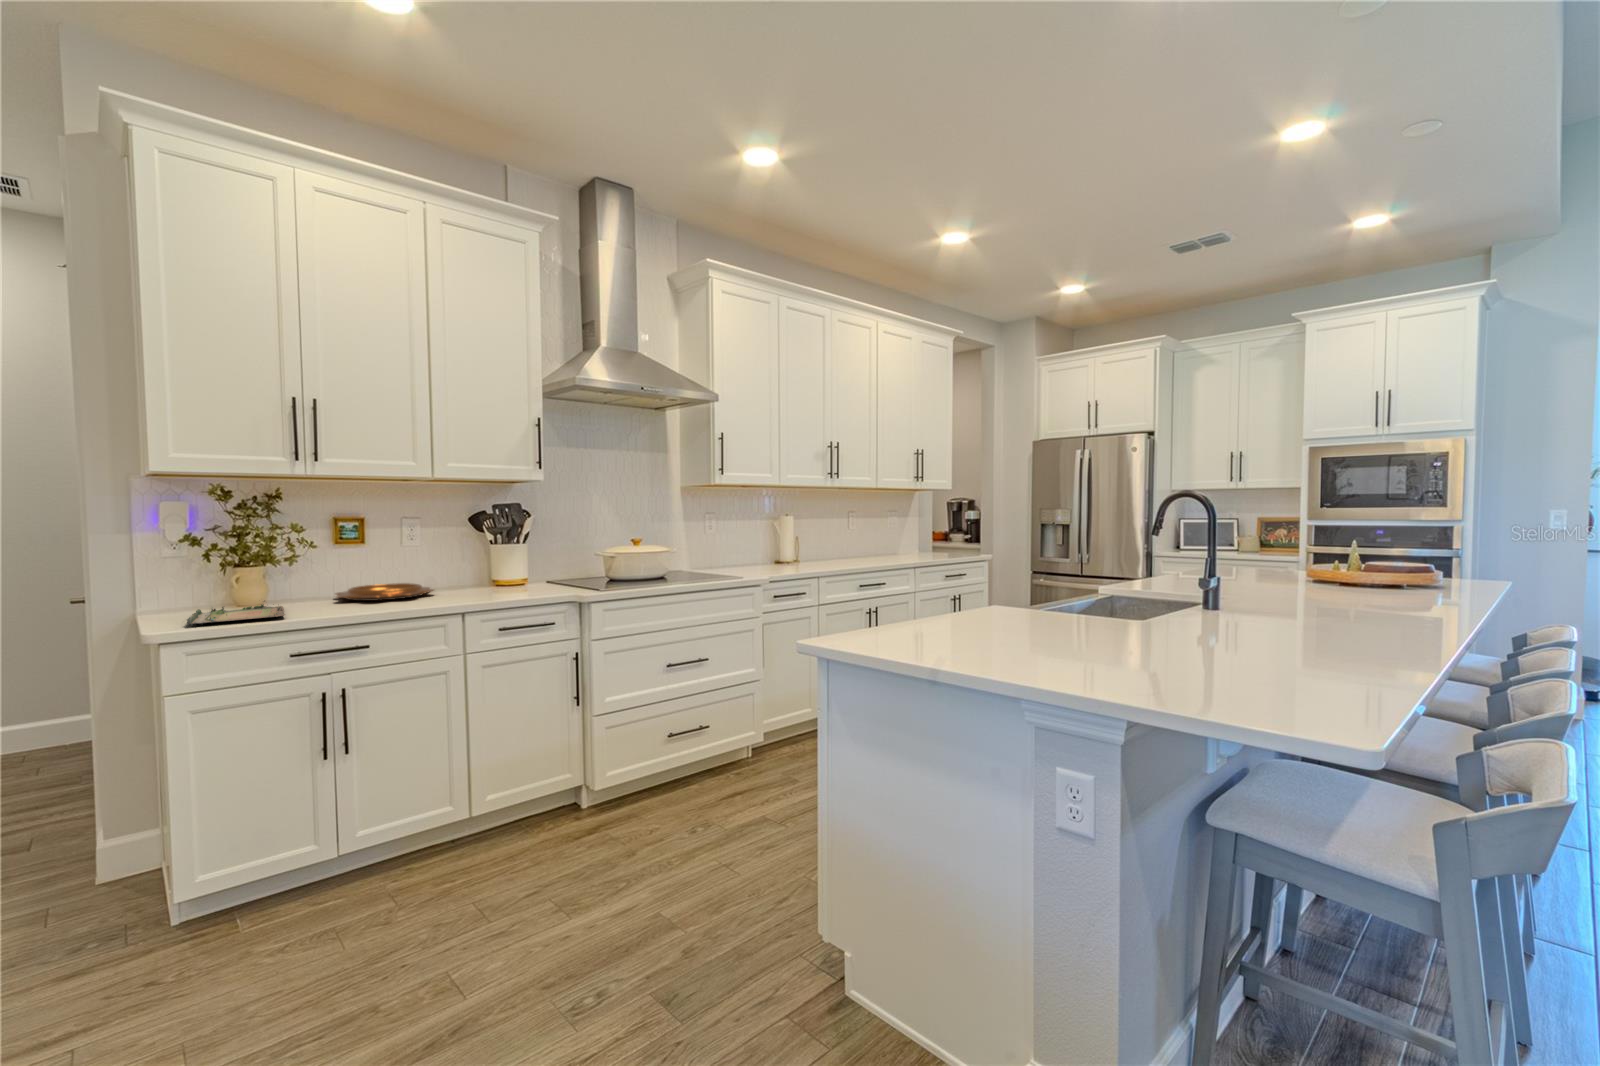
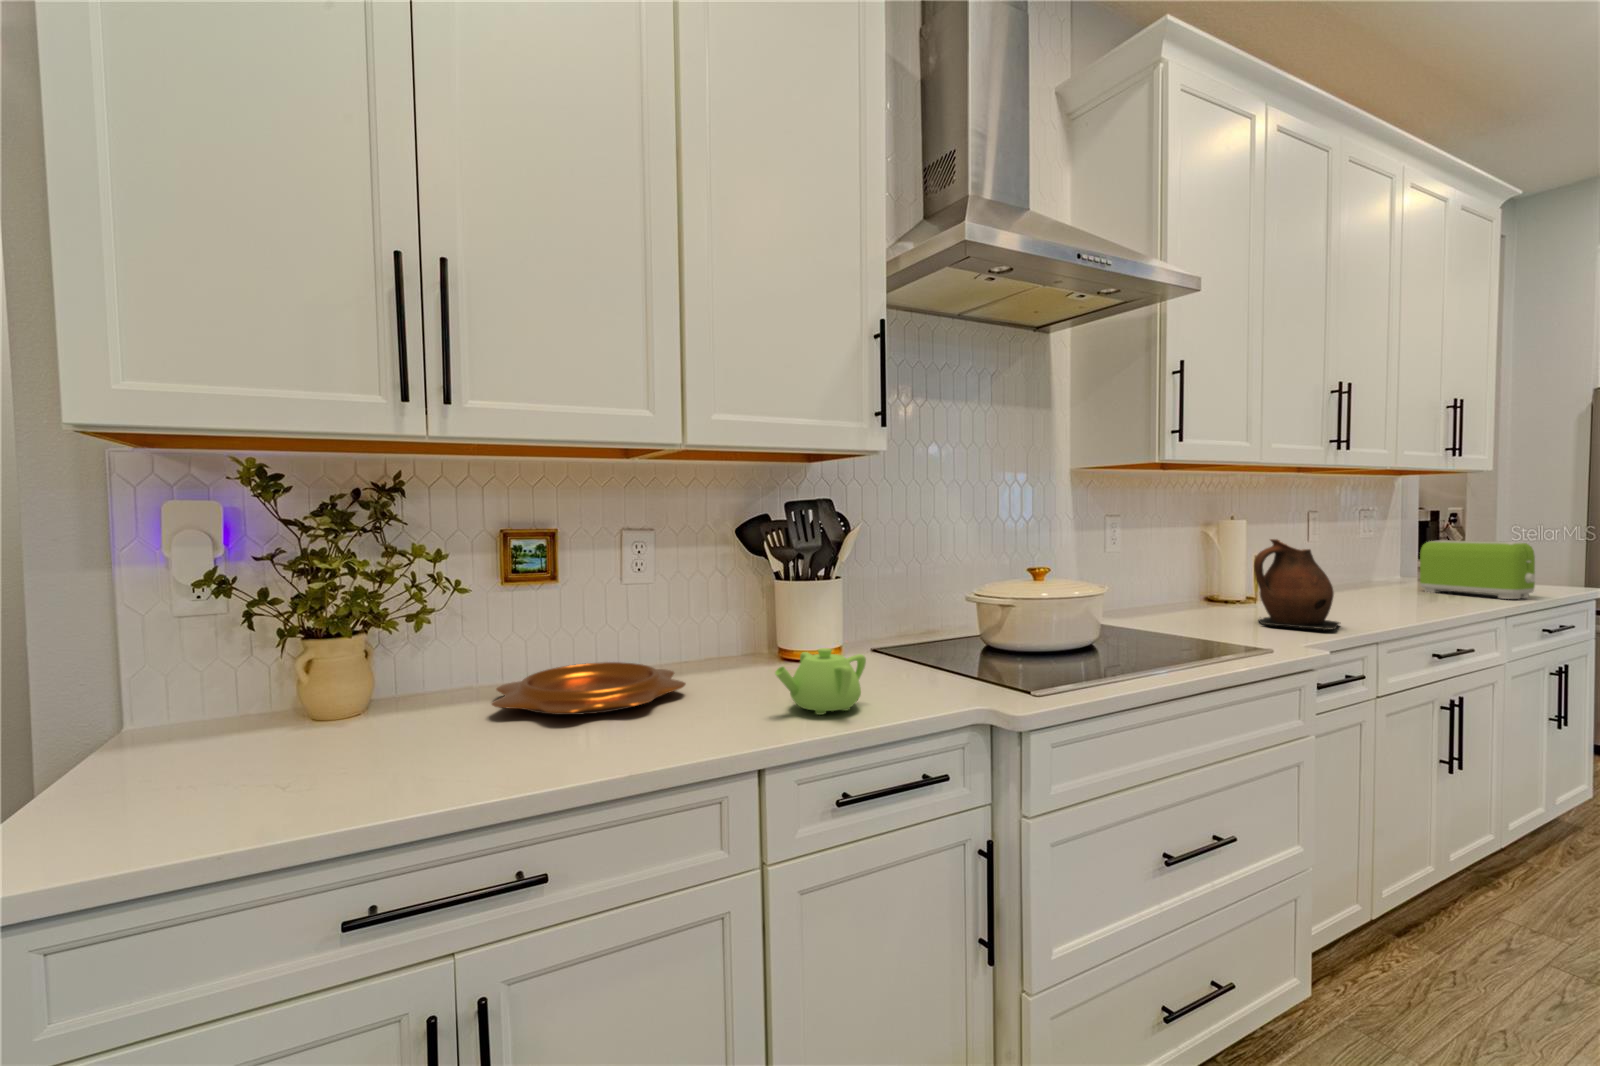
ceramic pitcher: none [768,525,810,571] -> present [1254,539,1340,630]
toaster: none [903,527,947,558] -> present [1420,540,1535,599]
teapot: none [475,570,522,597] -> present [775,648,866,715]
tray: present [187,601,285,625] -> none [93,715,384,832]

